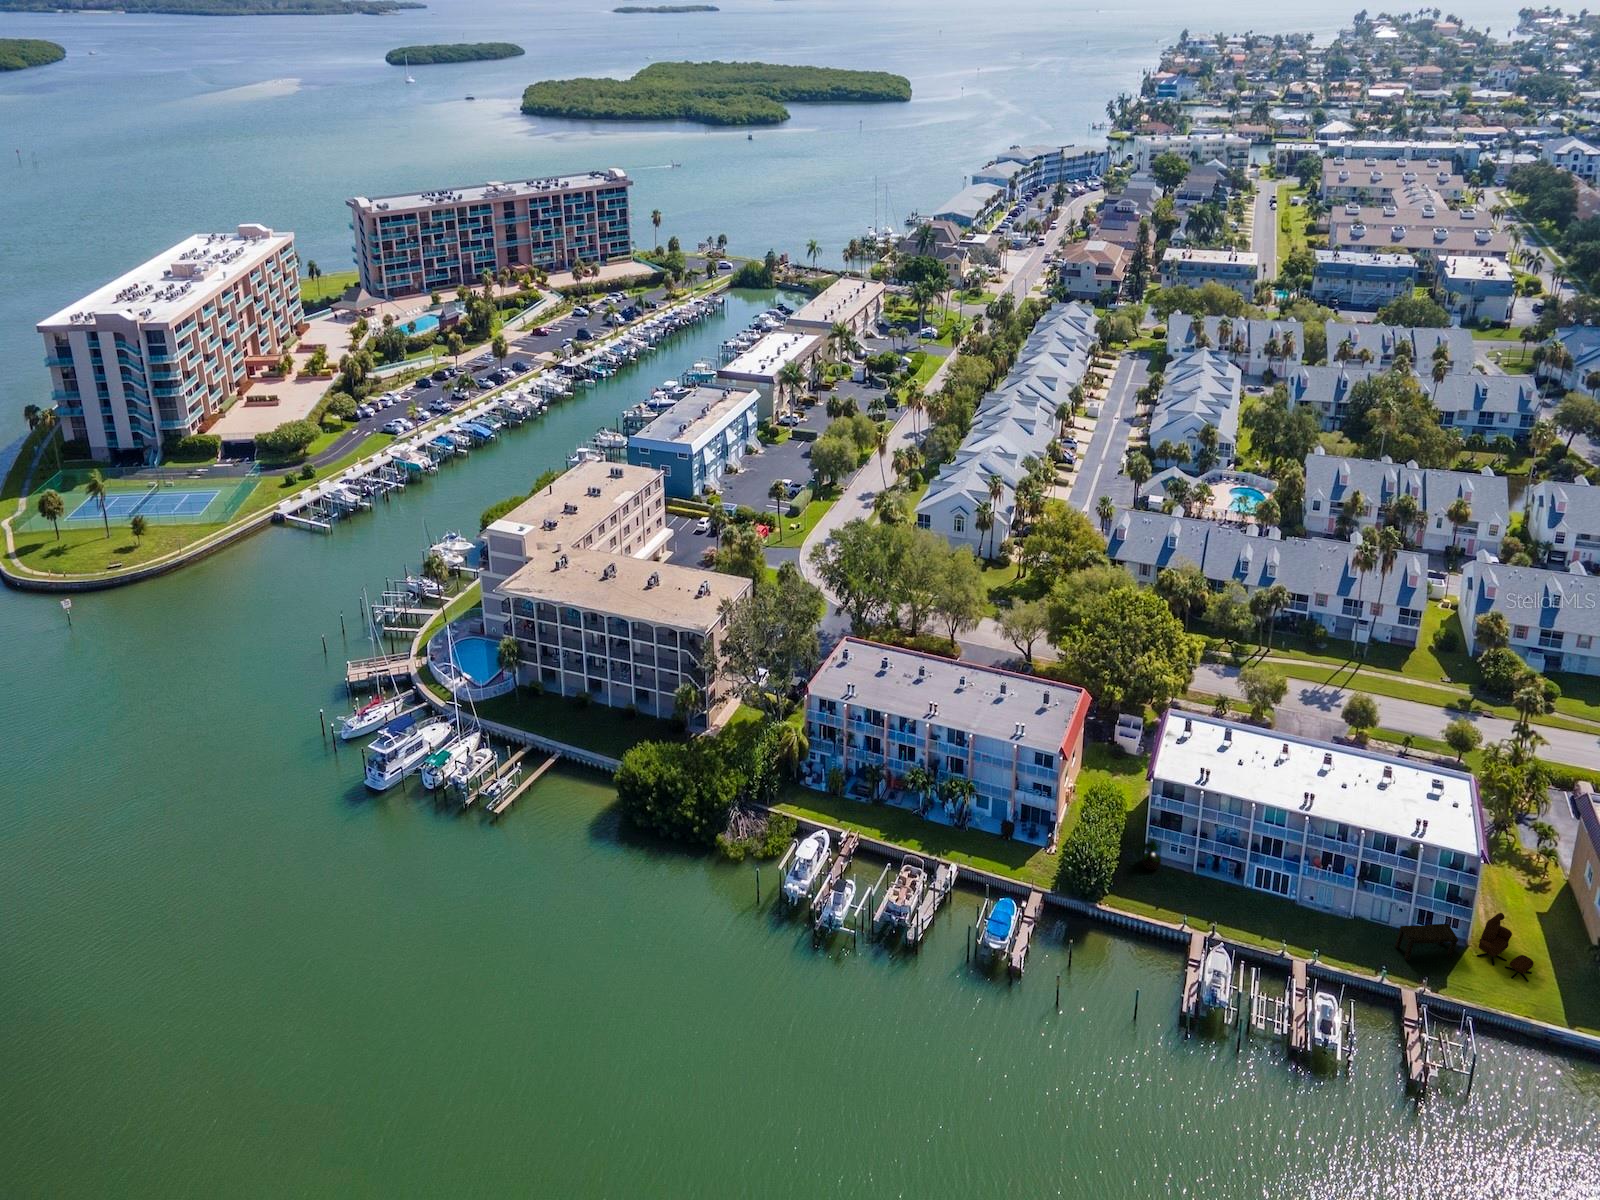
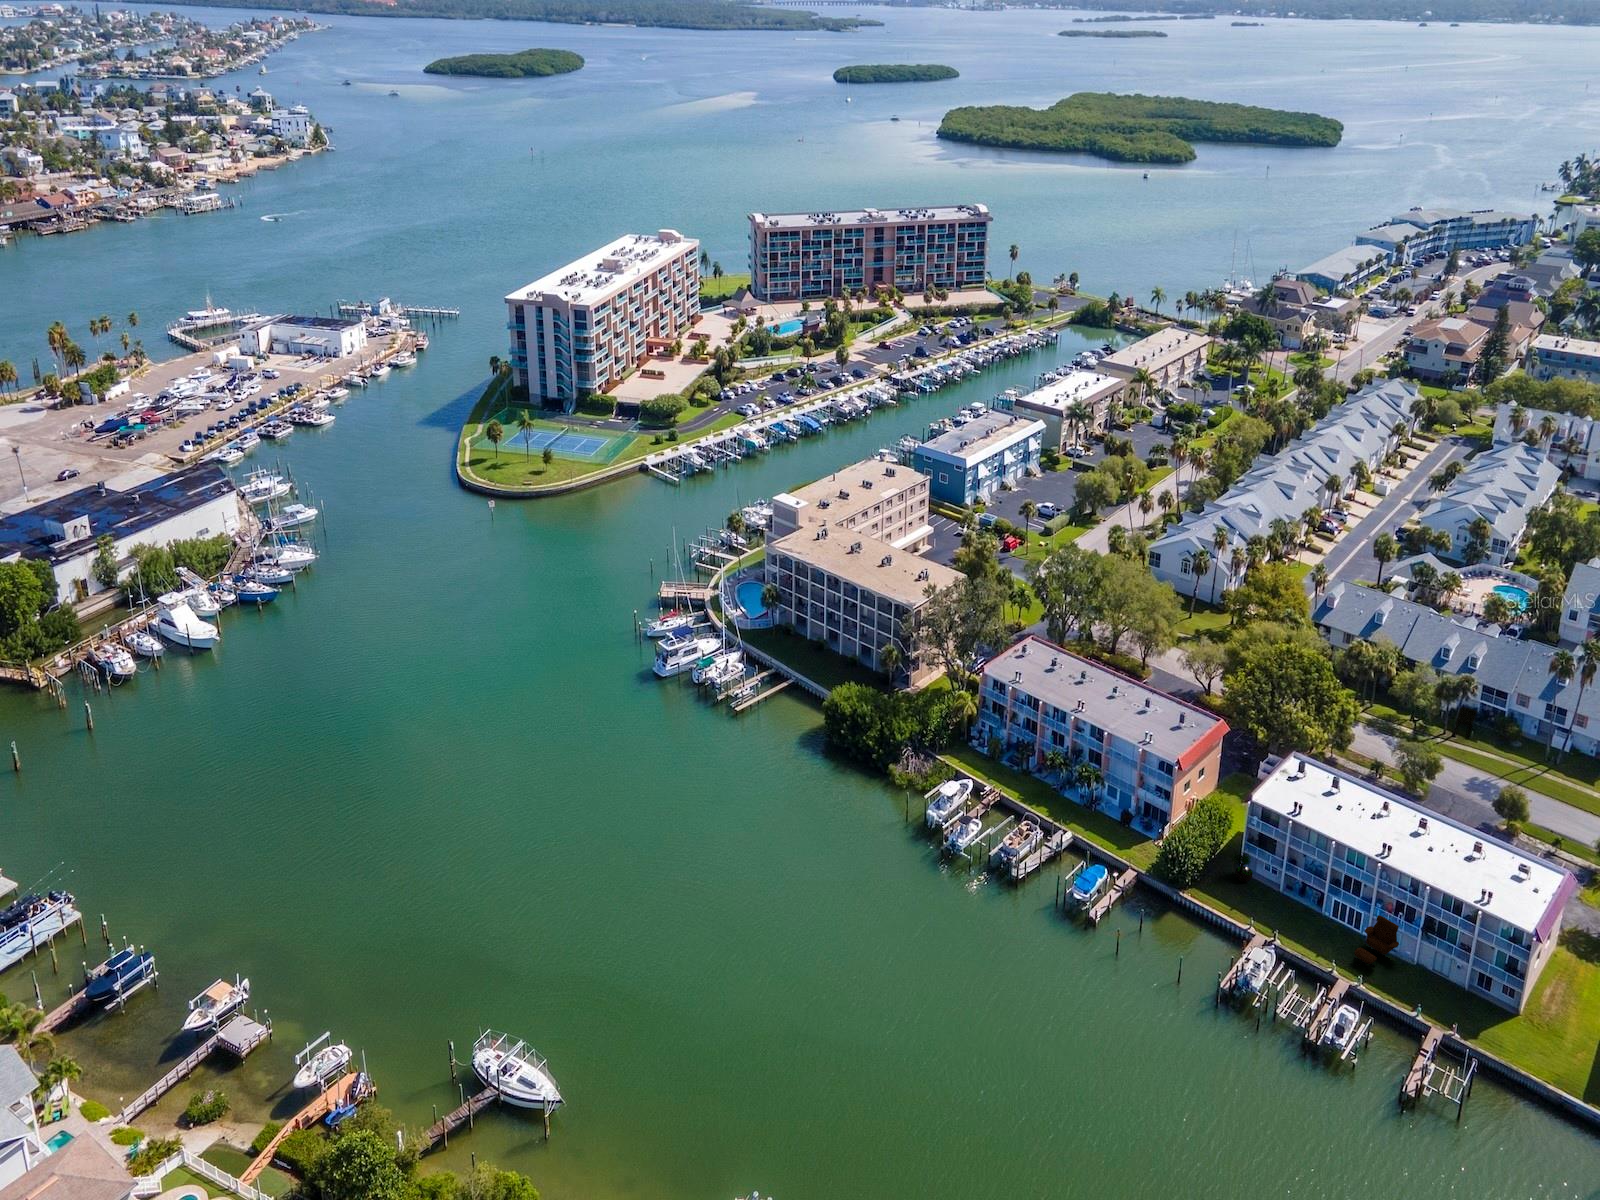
lounge chair: present [1477,913,1534,982] -> present [1354,915,1399,971]
bench: present [1395,924,1458,961] -> present [1453,707,1477,739]

